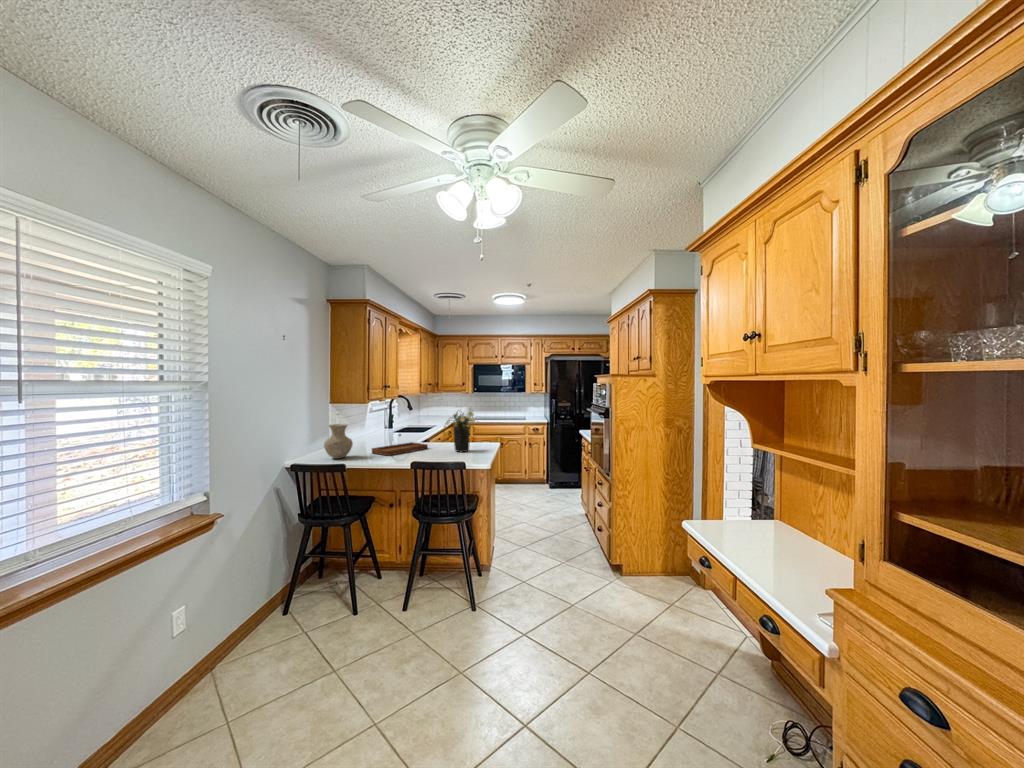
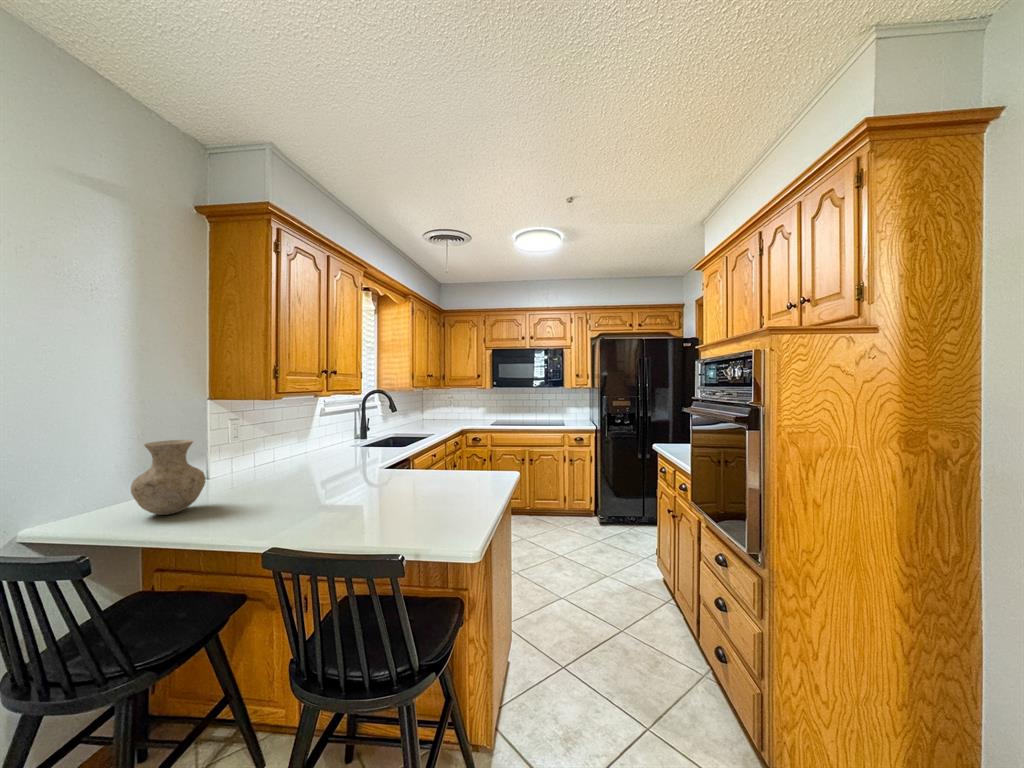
flower arrangement: present [444,410,475,452] -> none [393,406,469,500]
tray: present [372,434,428,456] -> none [257,457,377,508]

